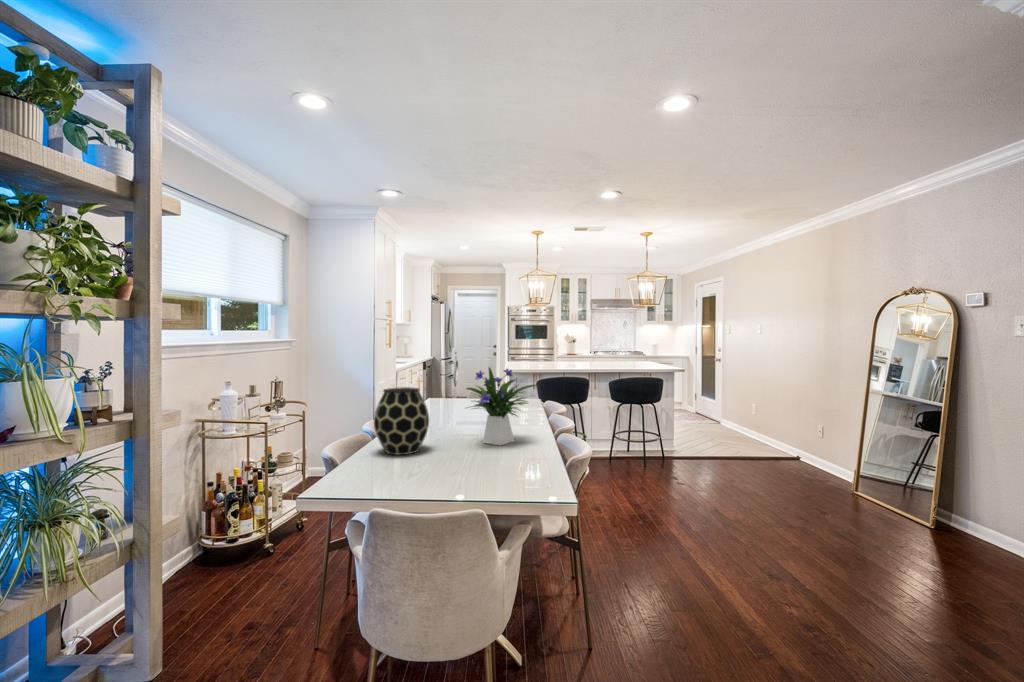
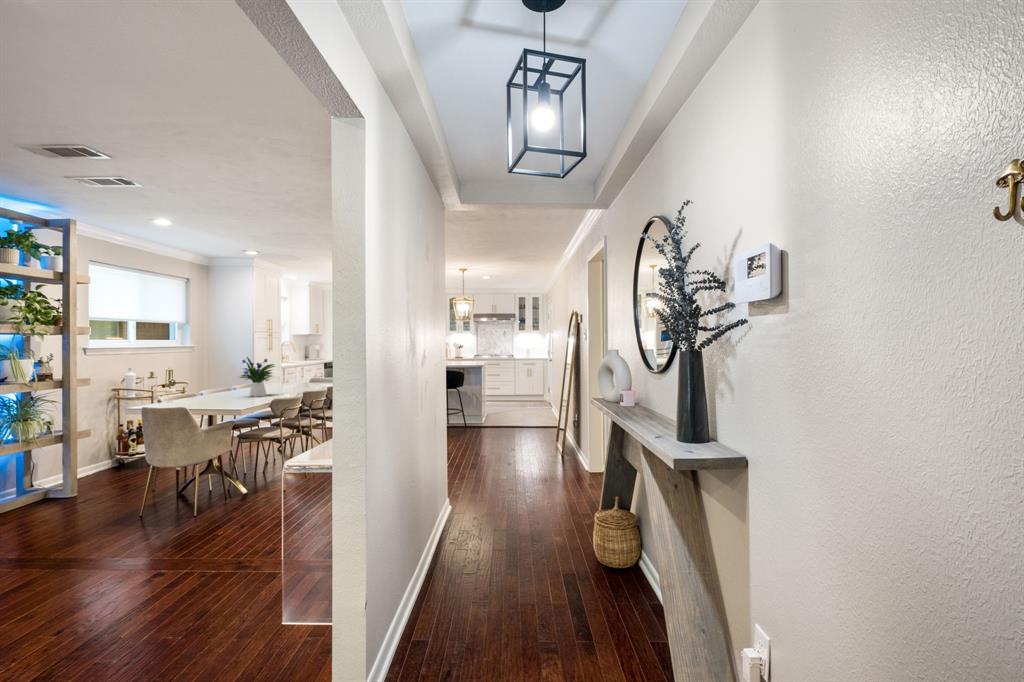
vase: present [374,387,429,455] -> none [186,368,218,400]

